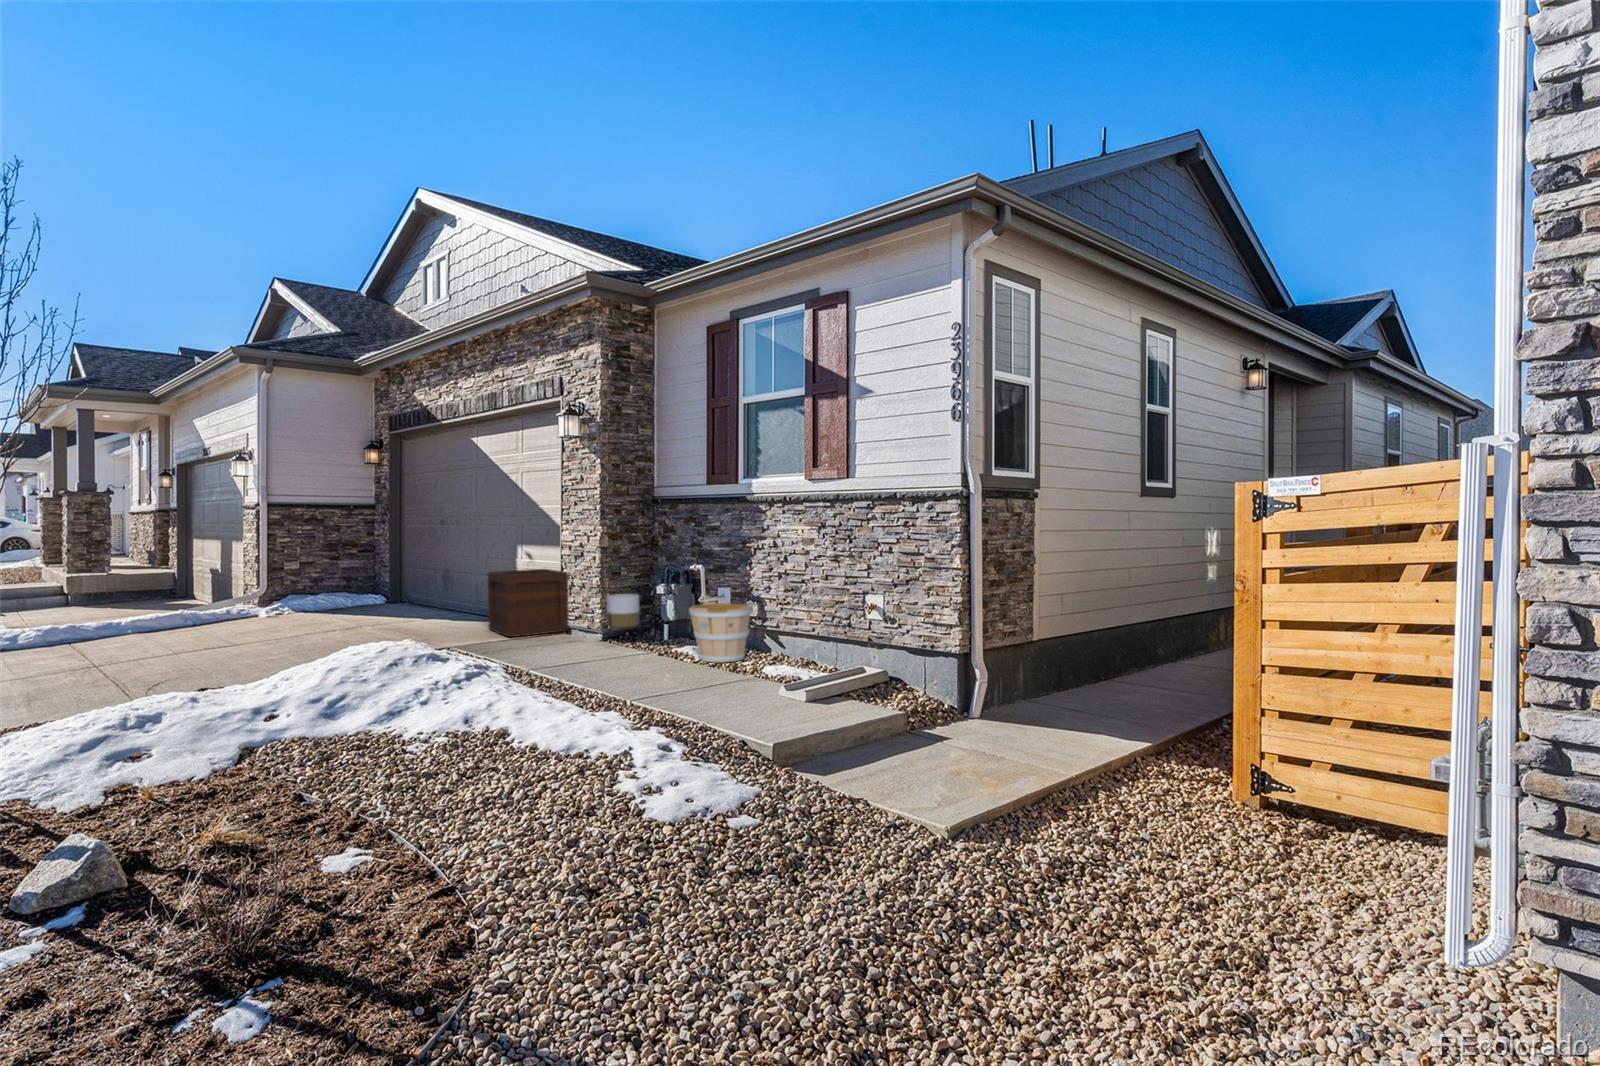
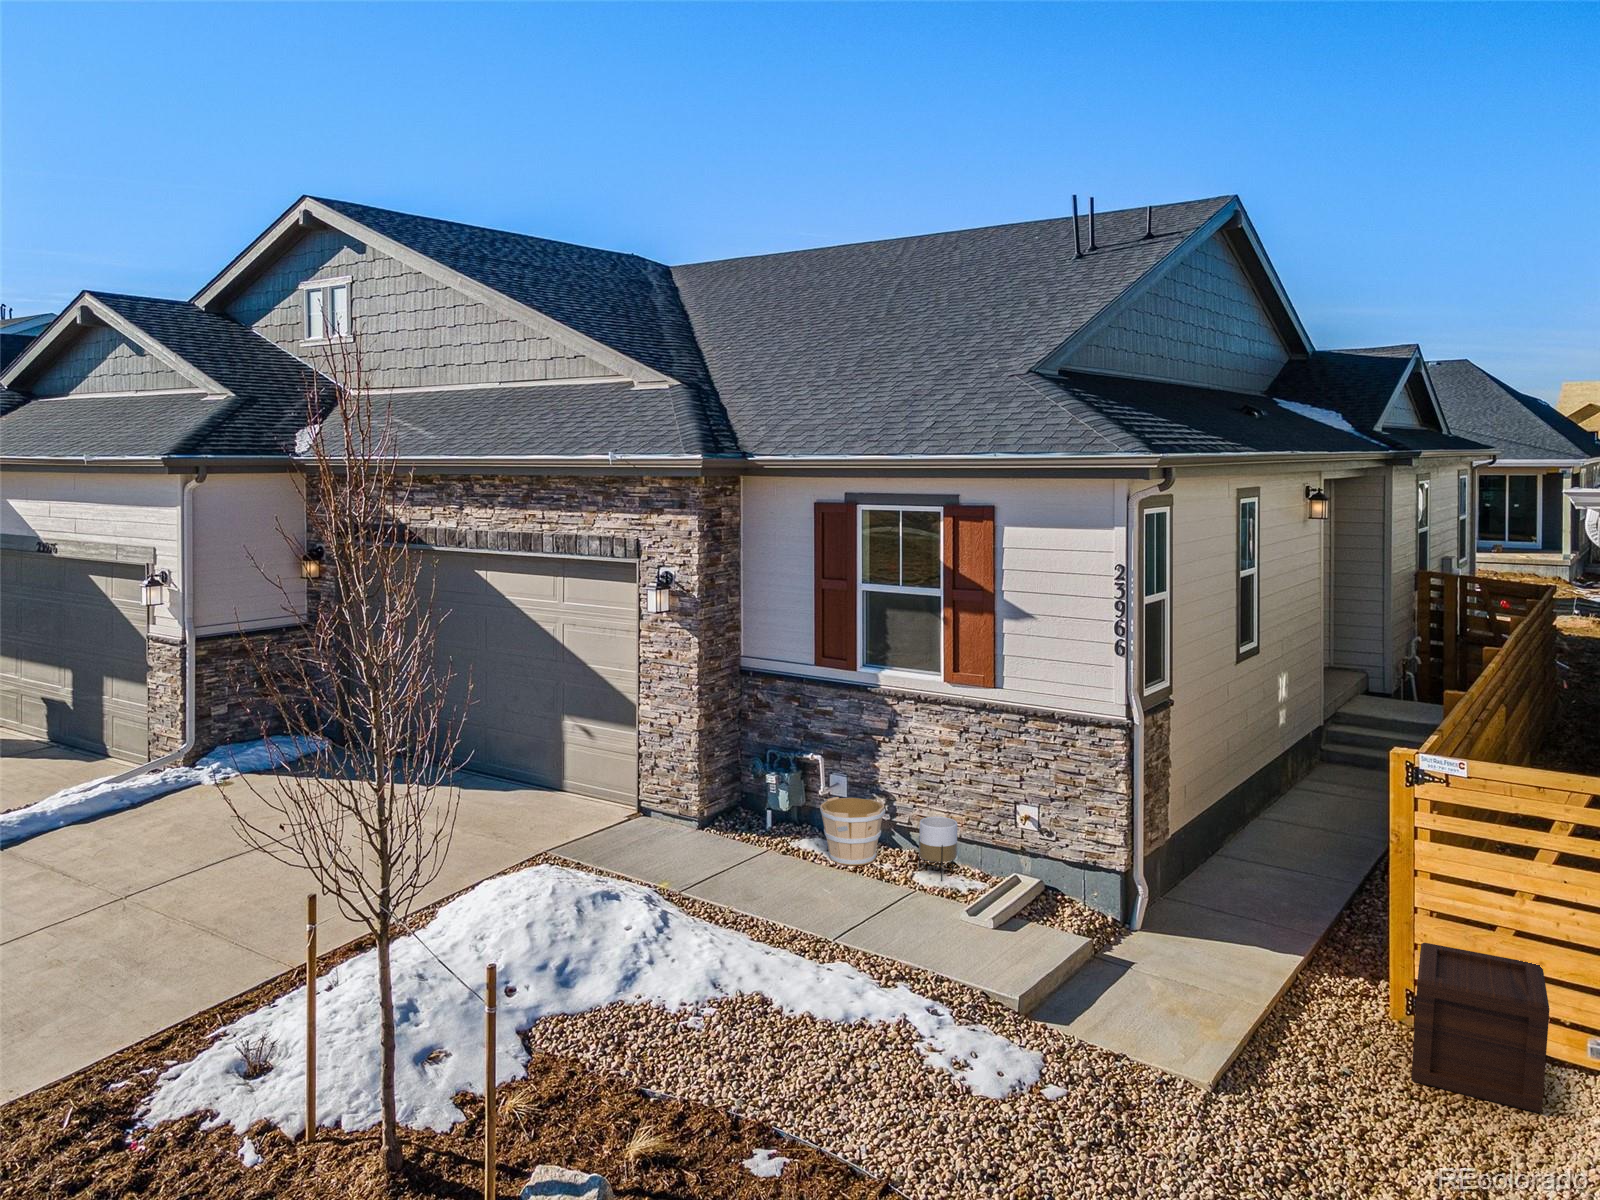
wooden crate: present [488,569,569,637] -> present [1411,943,1550,1113]
planter: present [607,594,640,628] -> present [919,817,957,881]

